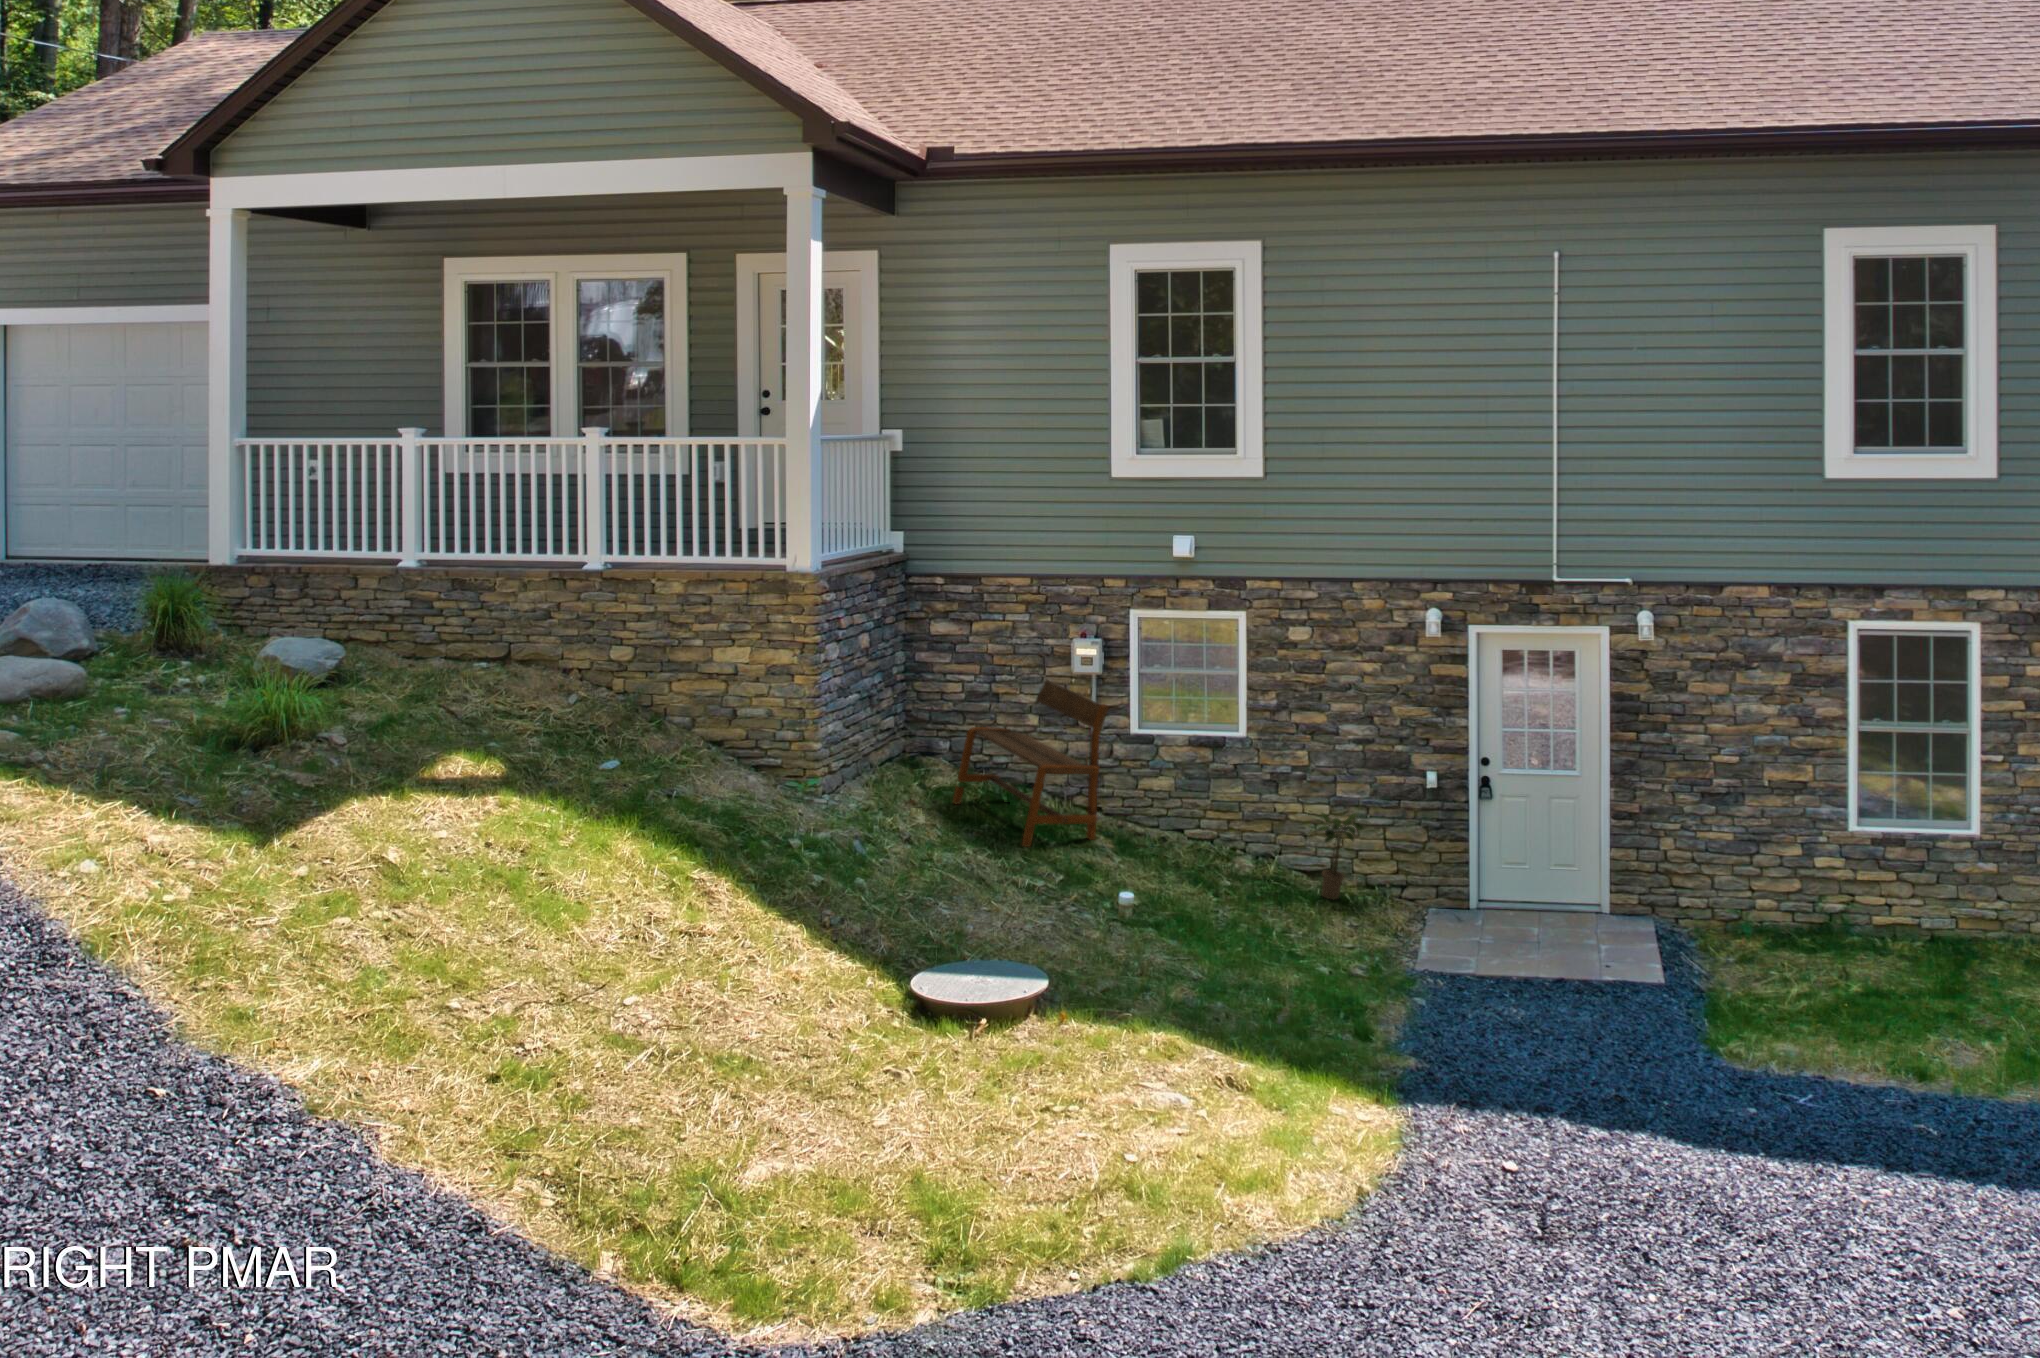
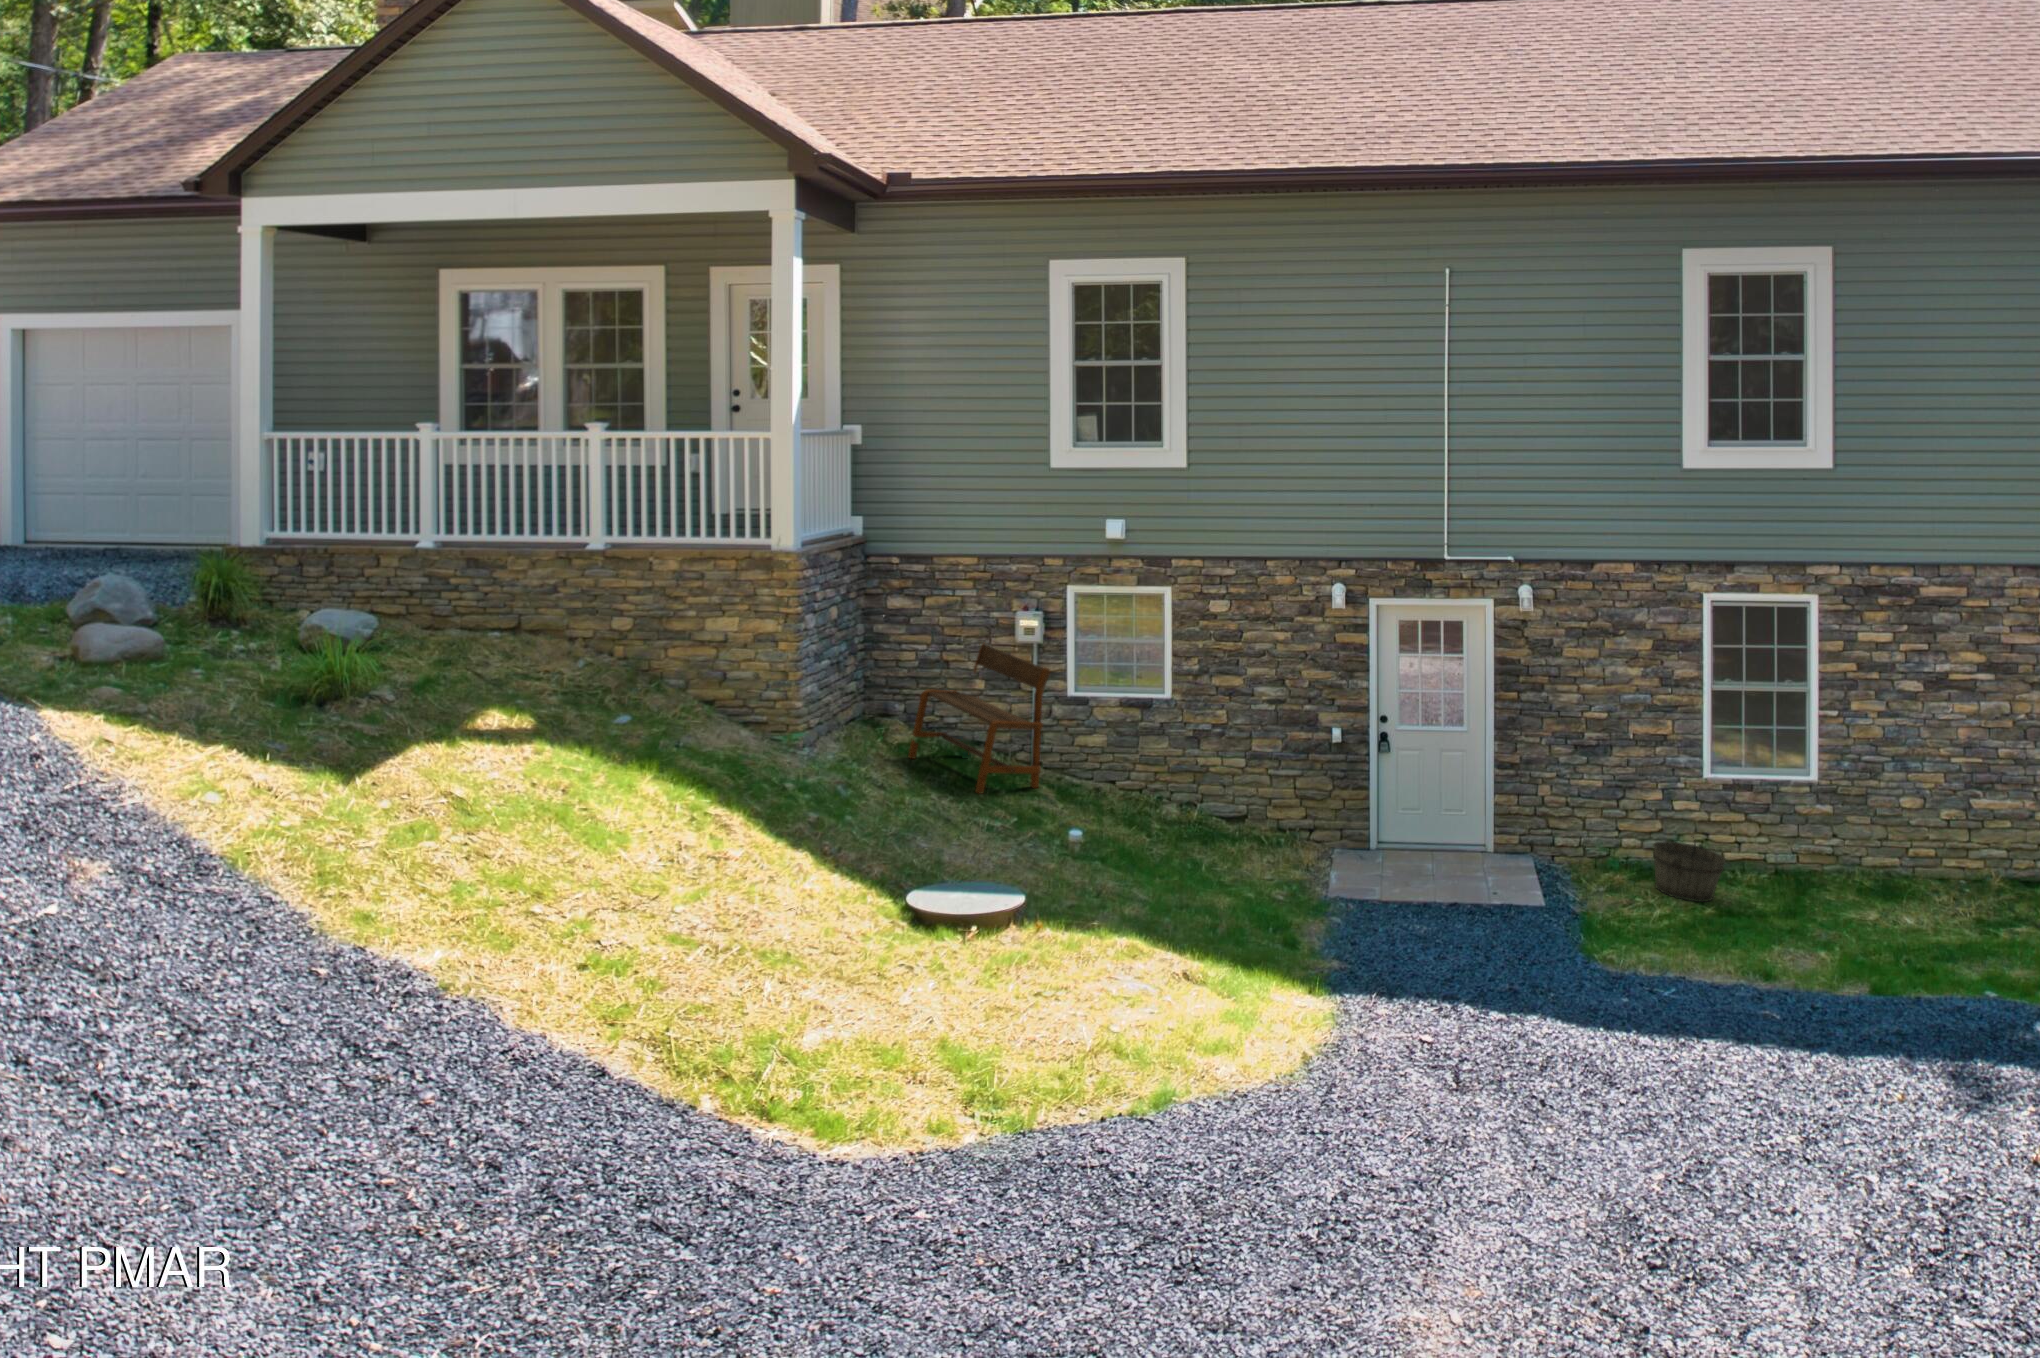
potted plant: present [1317,813,1369,899] -> none [1231,763,1285,840]
wooden bucket: none [1790,900,1873,977] -> present [1653,837,1725,902]

